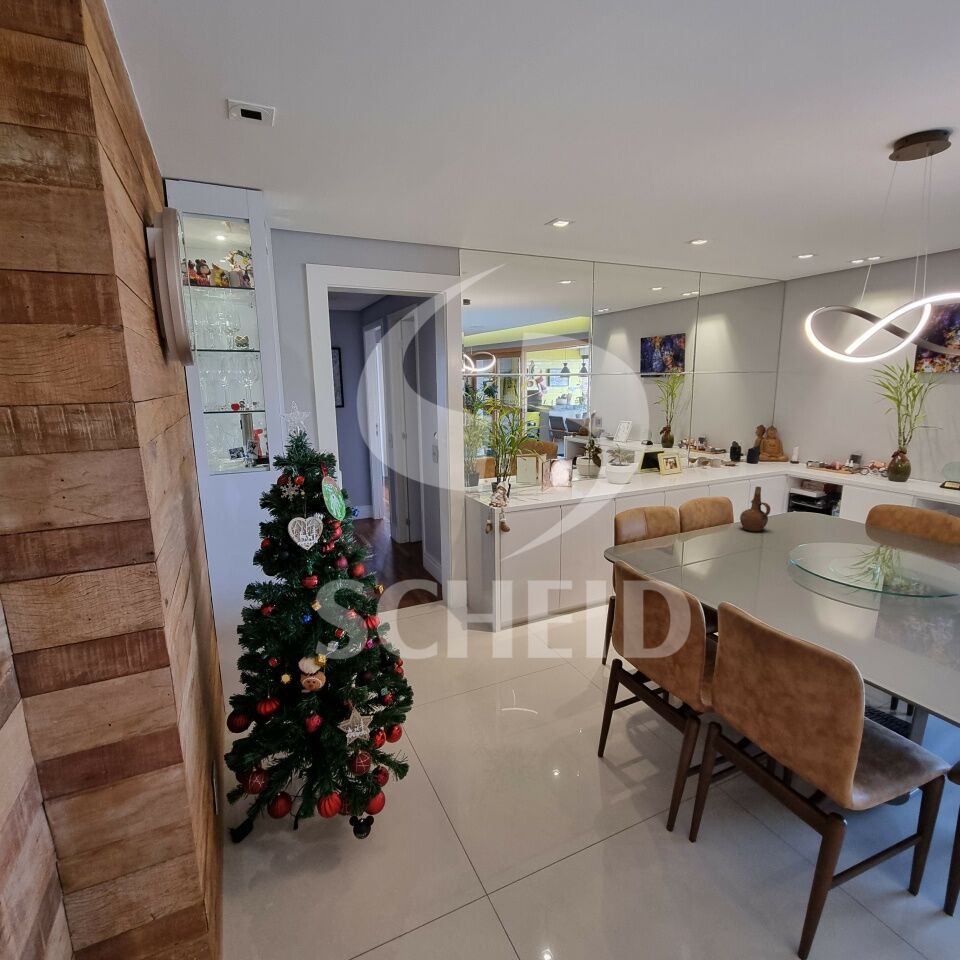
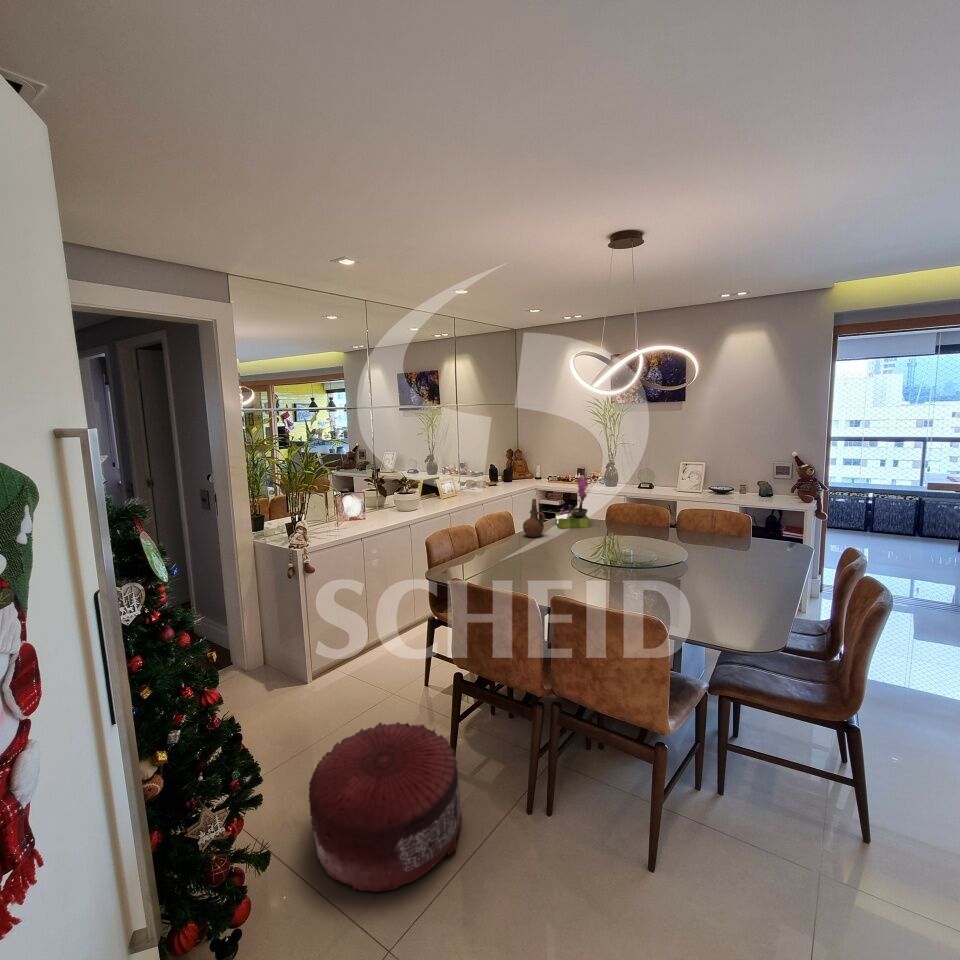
flower arrangement: none [791,464,847,530] -> present [555,477,589,528]
pouf: none [451,684,595,839] -> present [309,722,462,892]

